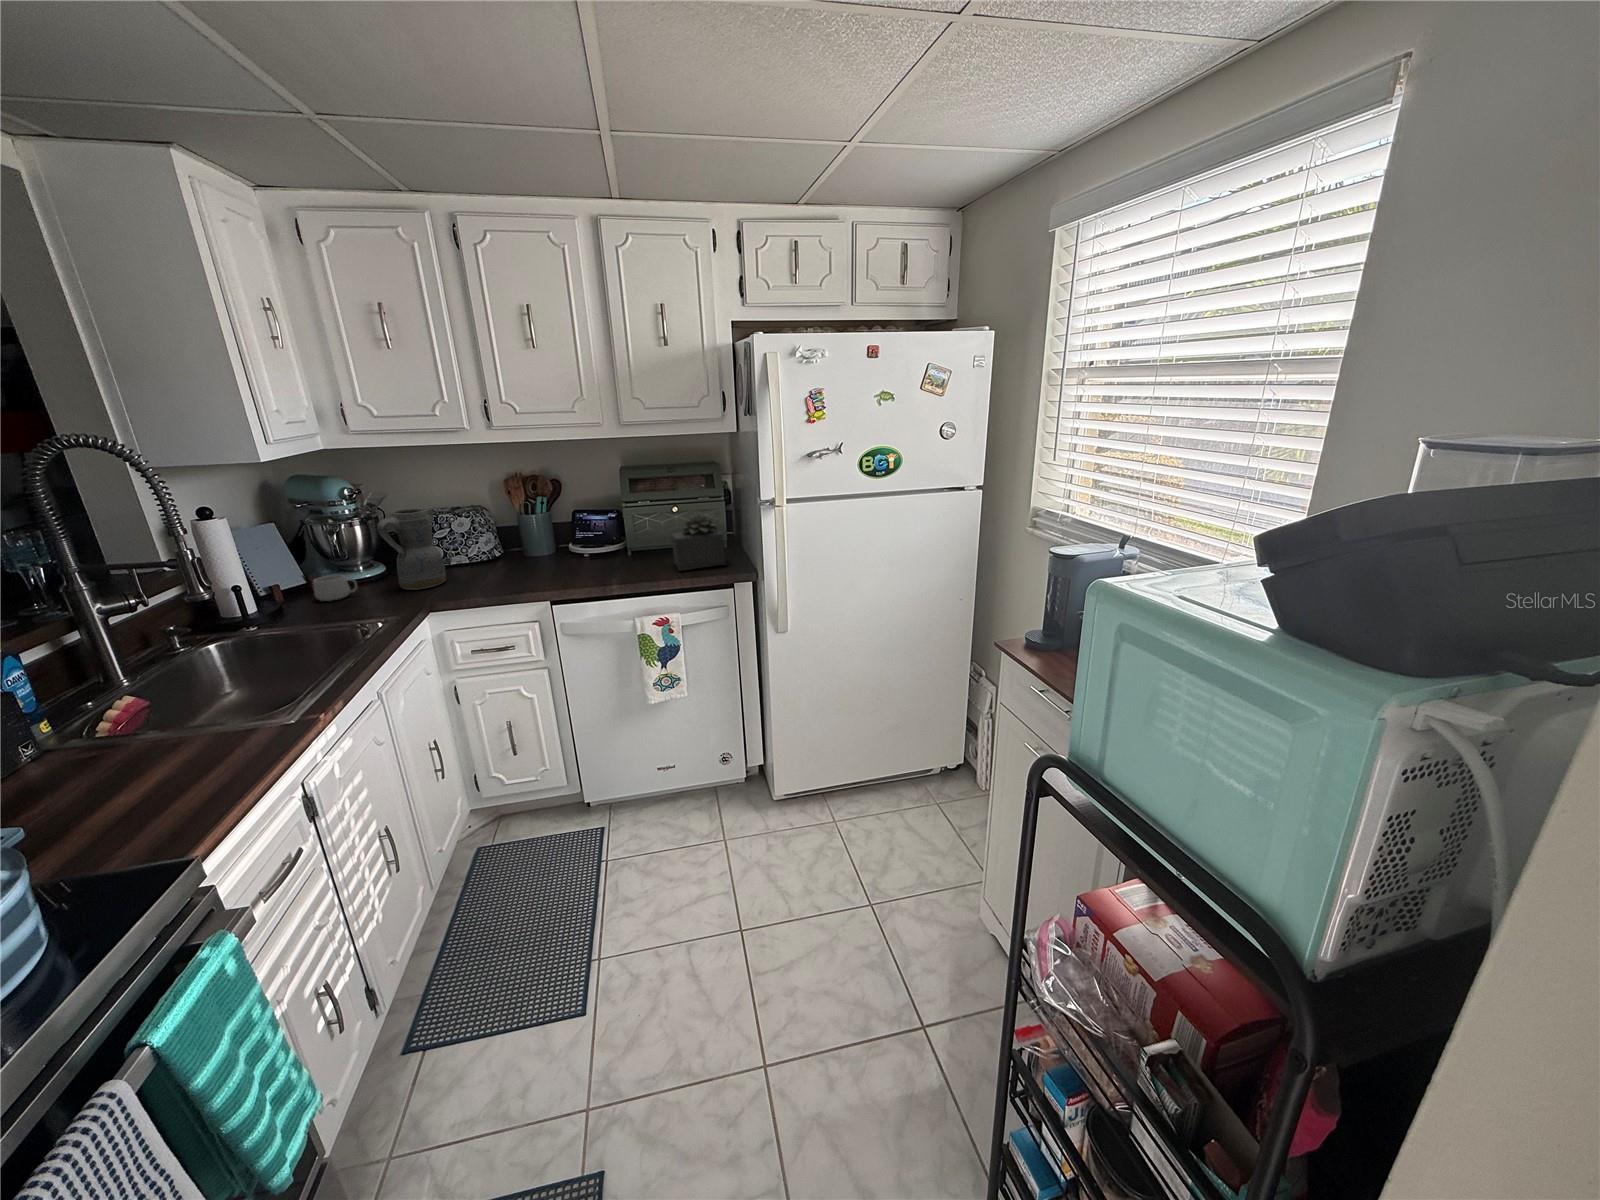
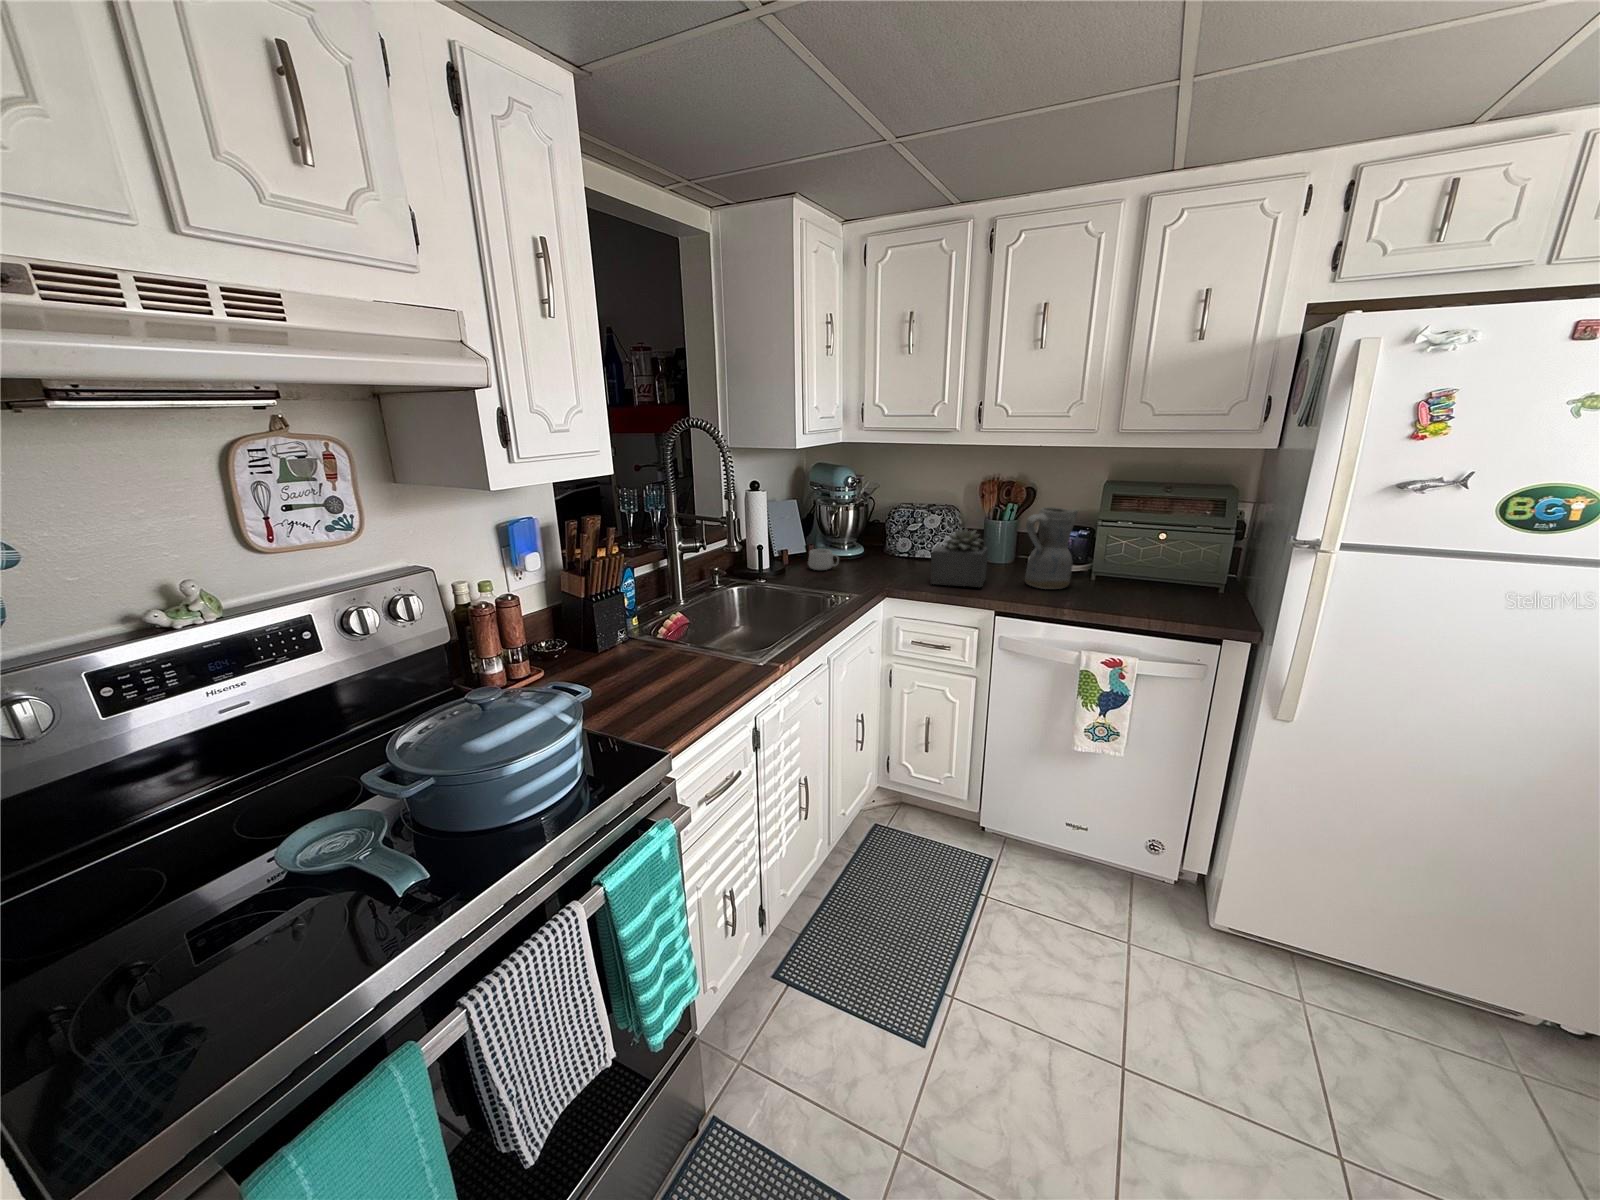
ceramic pitcher: present [377,509,446,590] -> present [1025,507,1078,589]
succulent plant: present [671,514,725,570] -> present [931,528,987,587]

